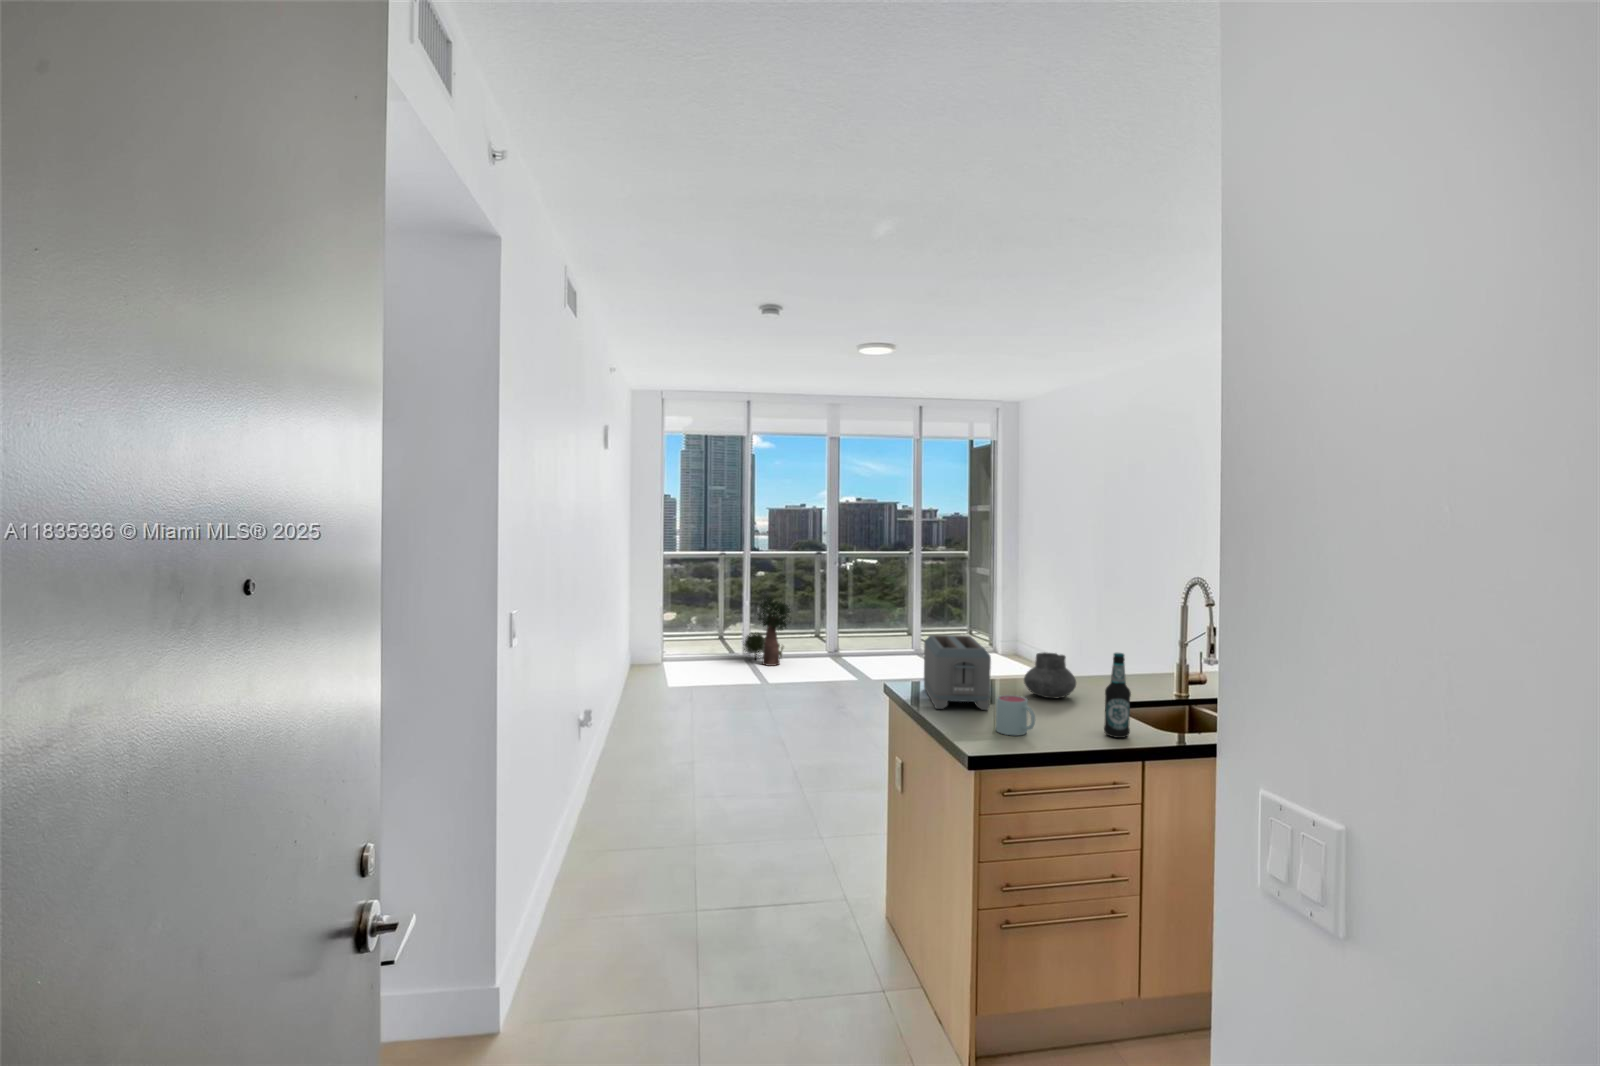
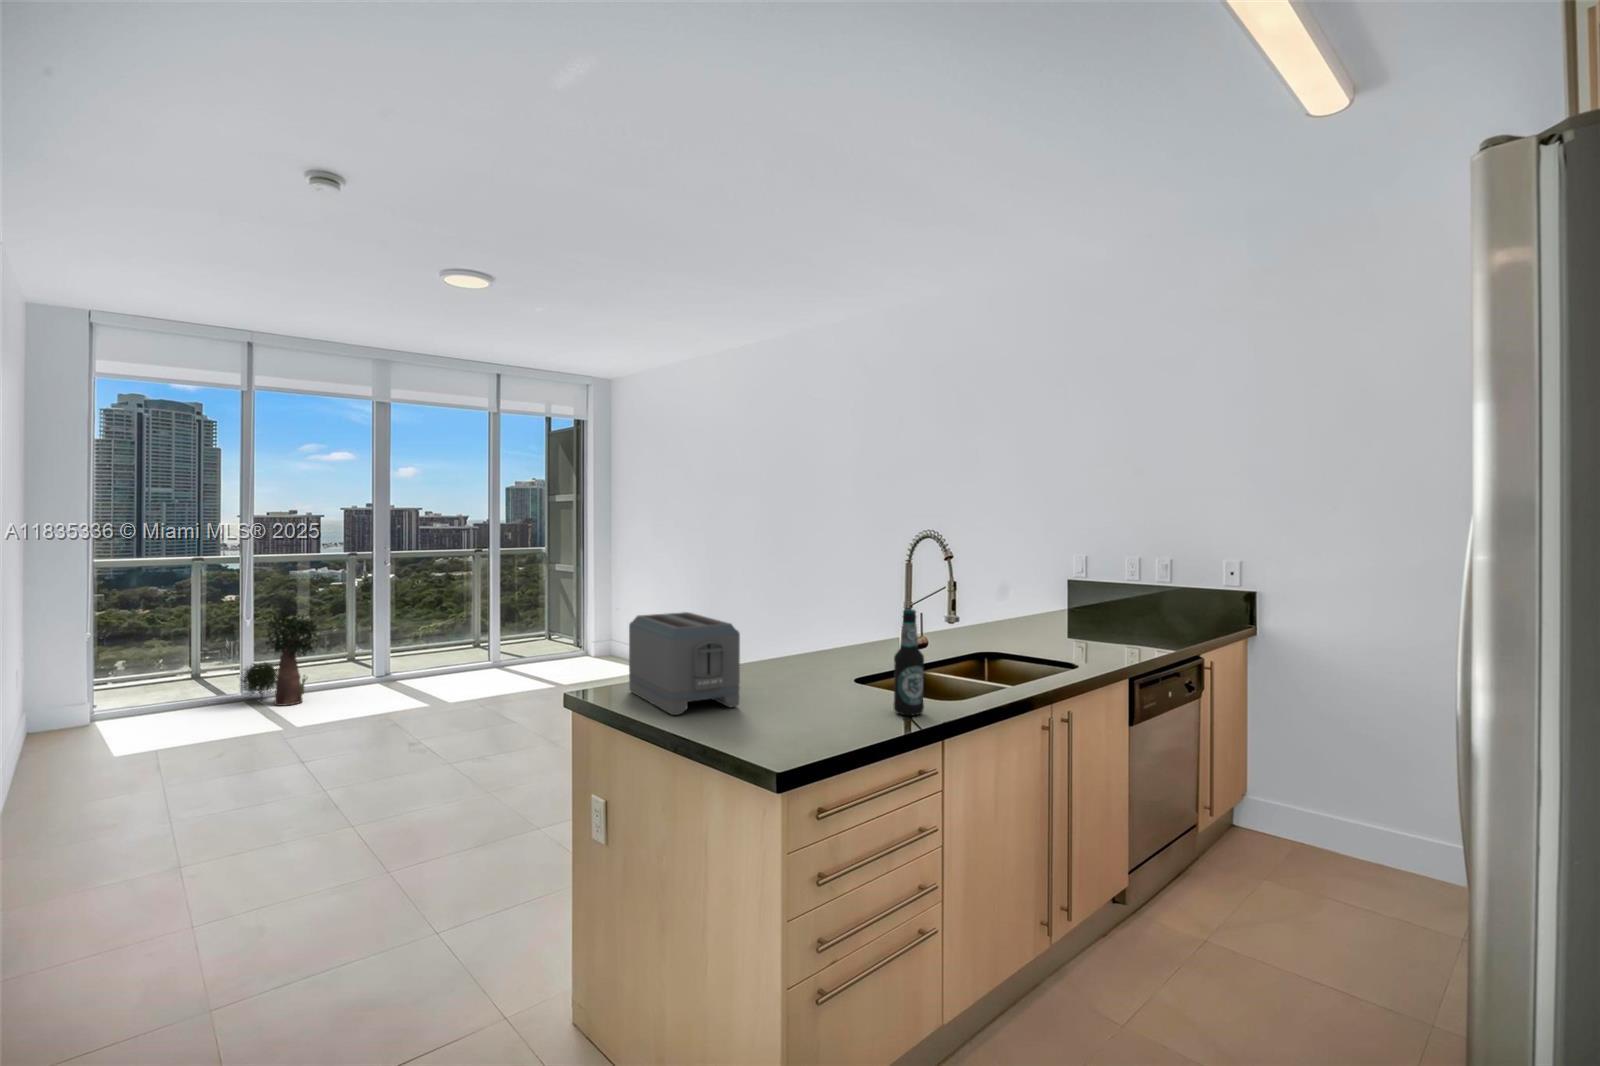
vase: present [1024,653,1076,698] -> none [755,626,819,682]
mug: present [996,695,1035,735] -> none [773,679,831,734]

